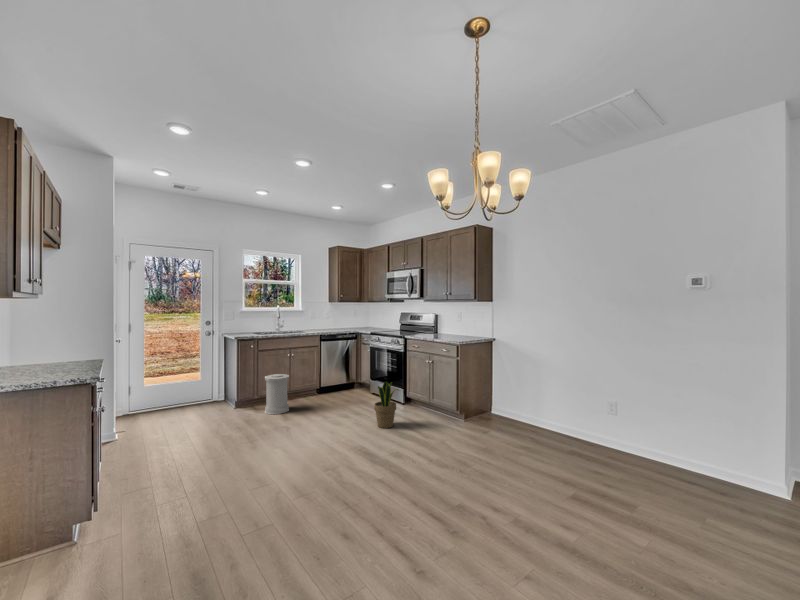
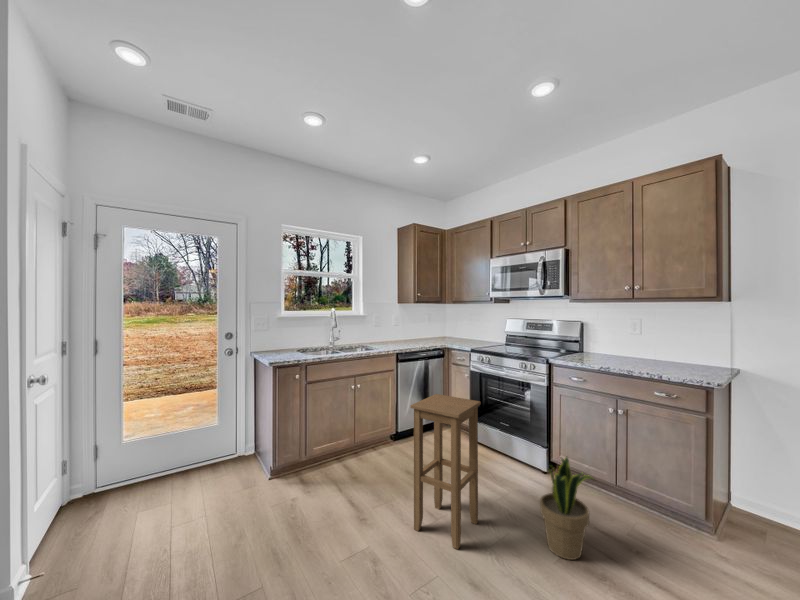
stool: none [311,354,350,426] -> present [410,394,481,549]
trash can: present [265,374,289,414] -> none [319,422,359,498]

